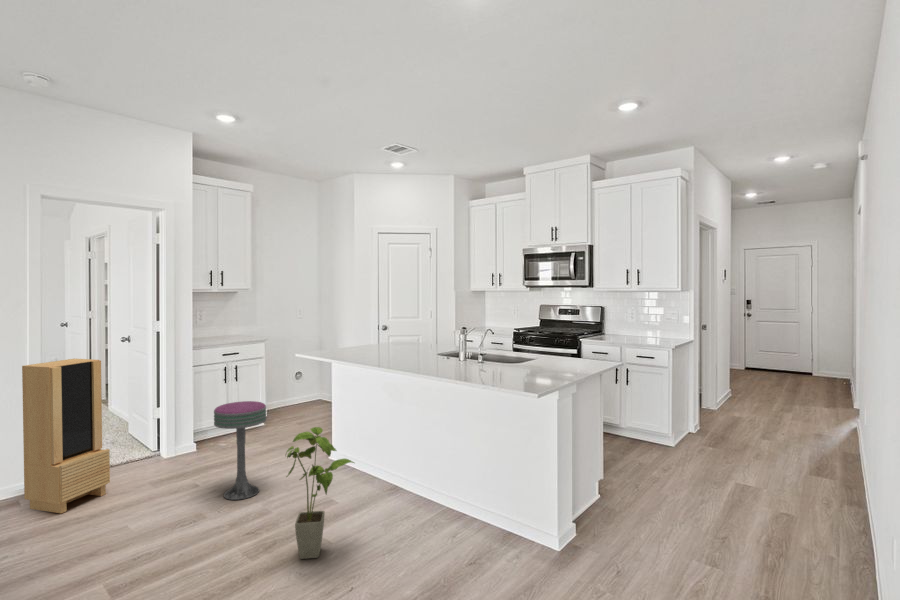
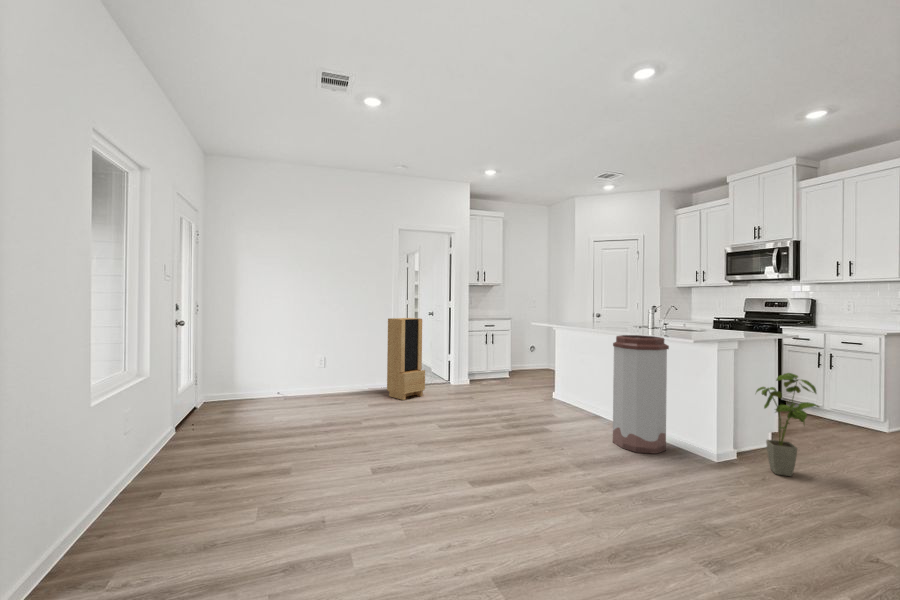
trash can: none [424,379,497,554] -> present [613,335,669,454]
bar stool: present [214,401,266,500] -> none [480,349,511,408]
house plant: present [287,427,354,559] -> present [756,373,819,476]

